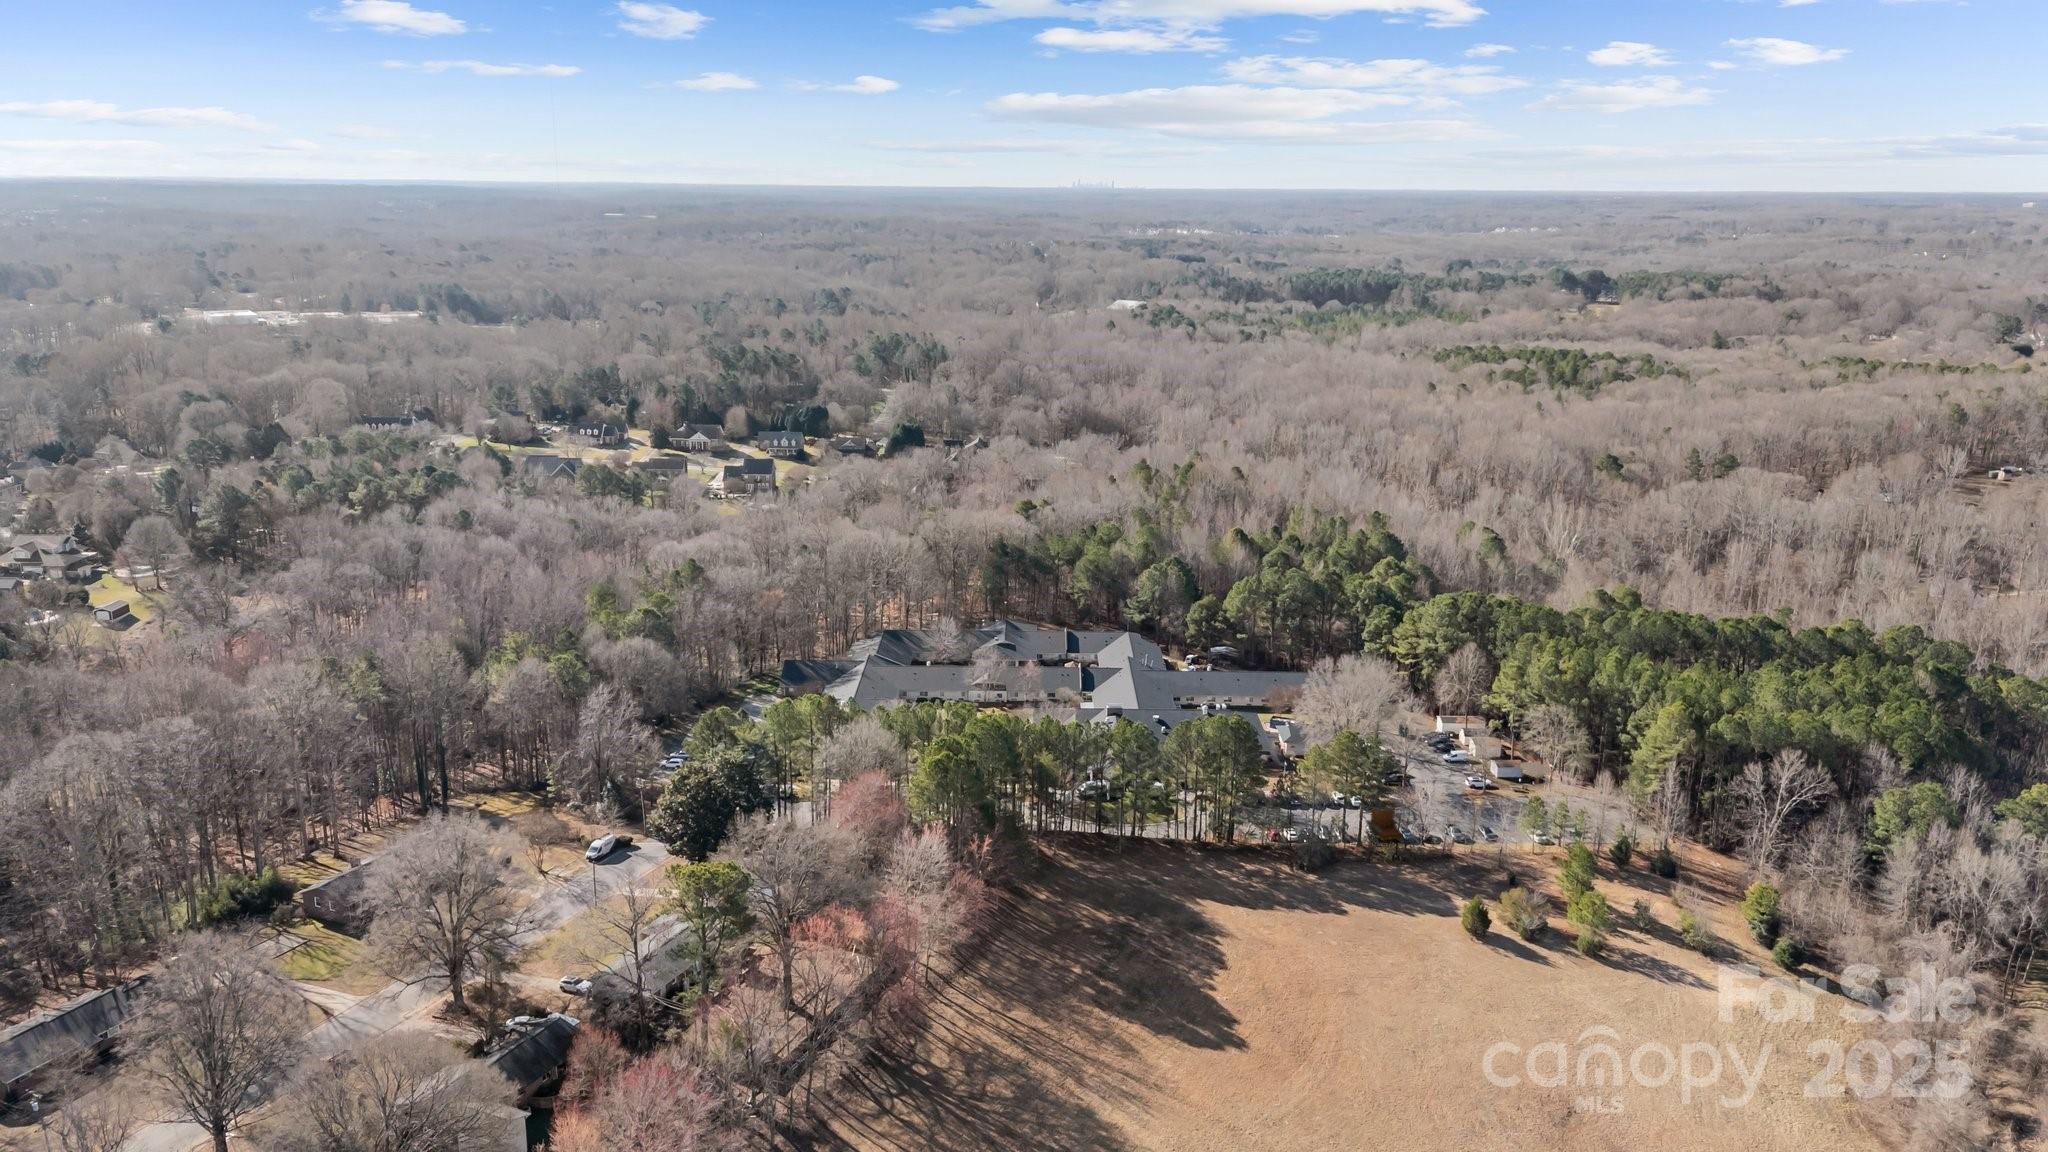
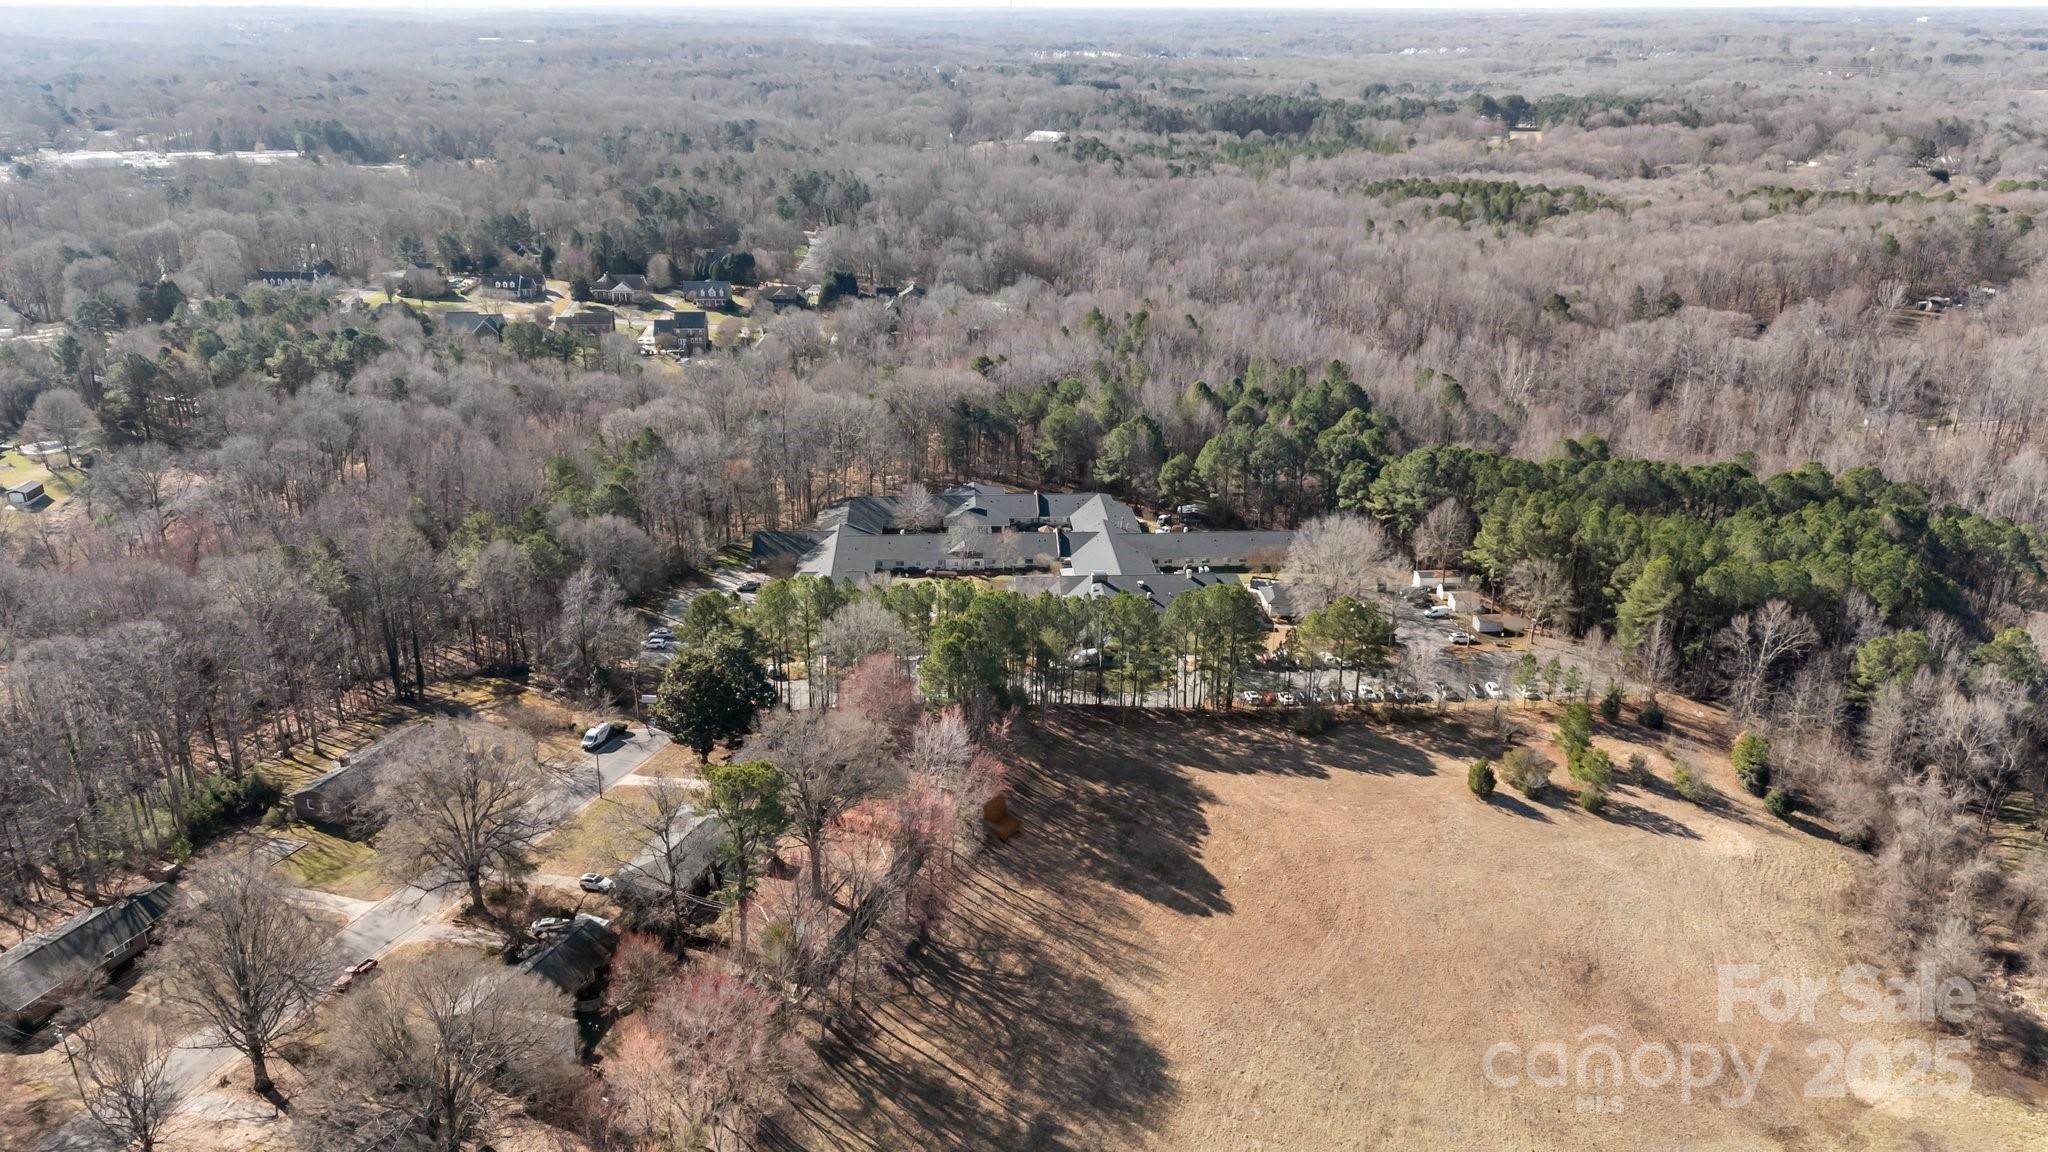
lounge chair: present [1366,808,1405,846] -> present [978,794,1024,848]

